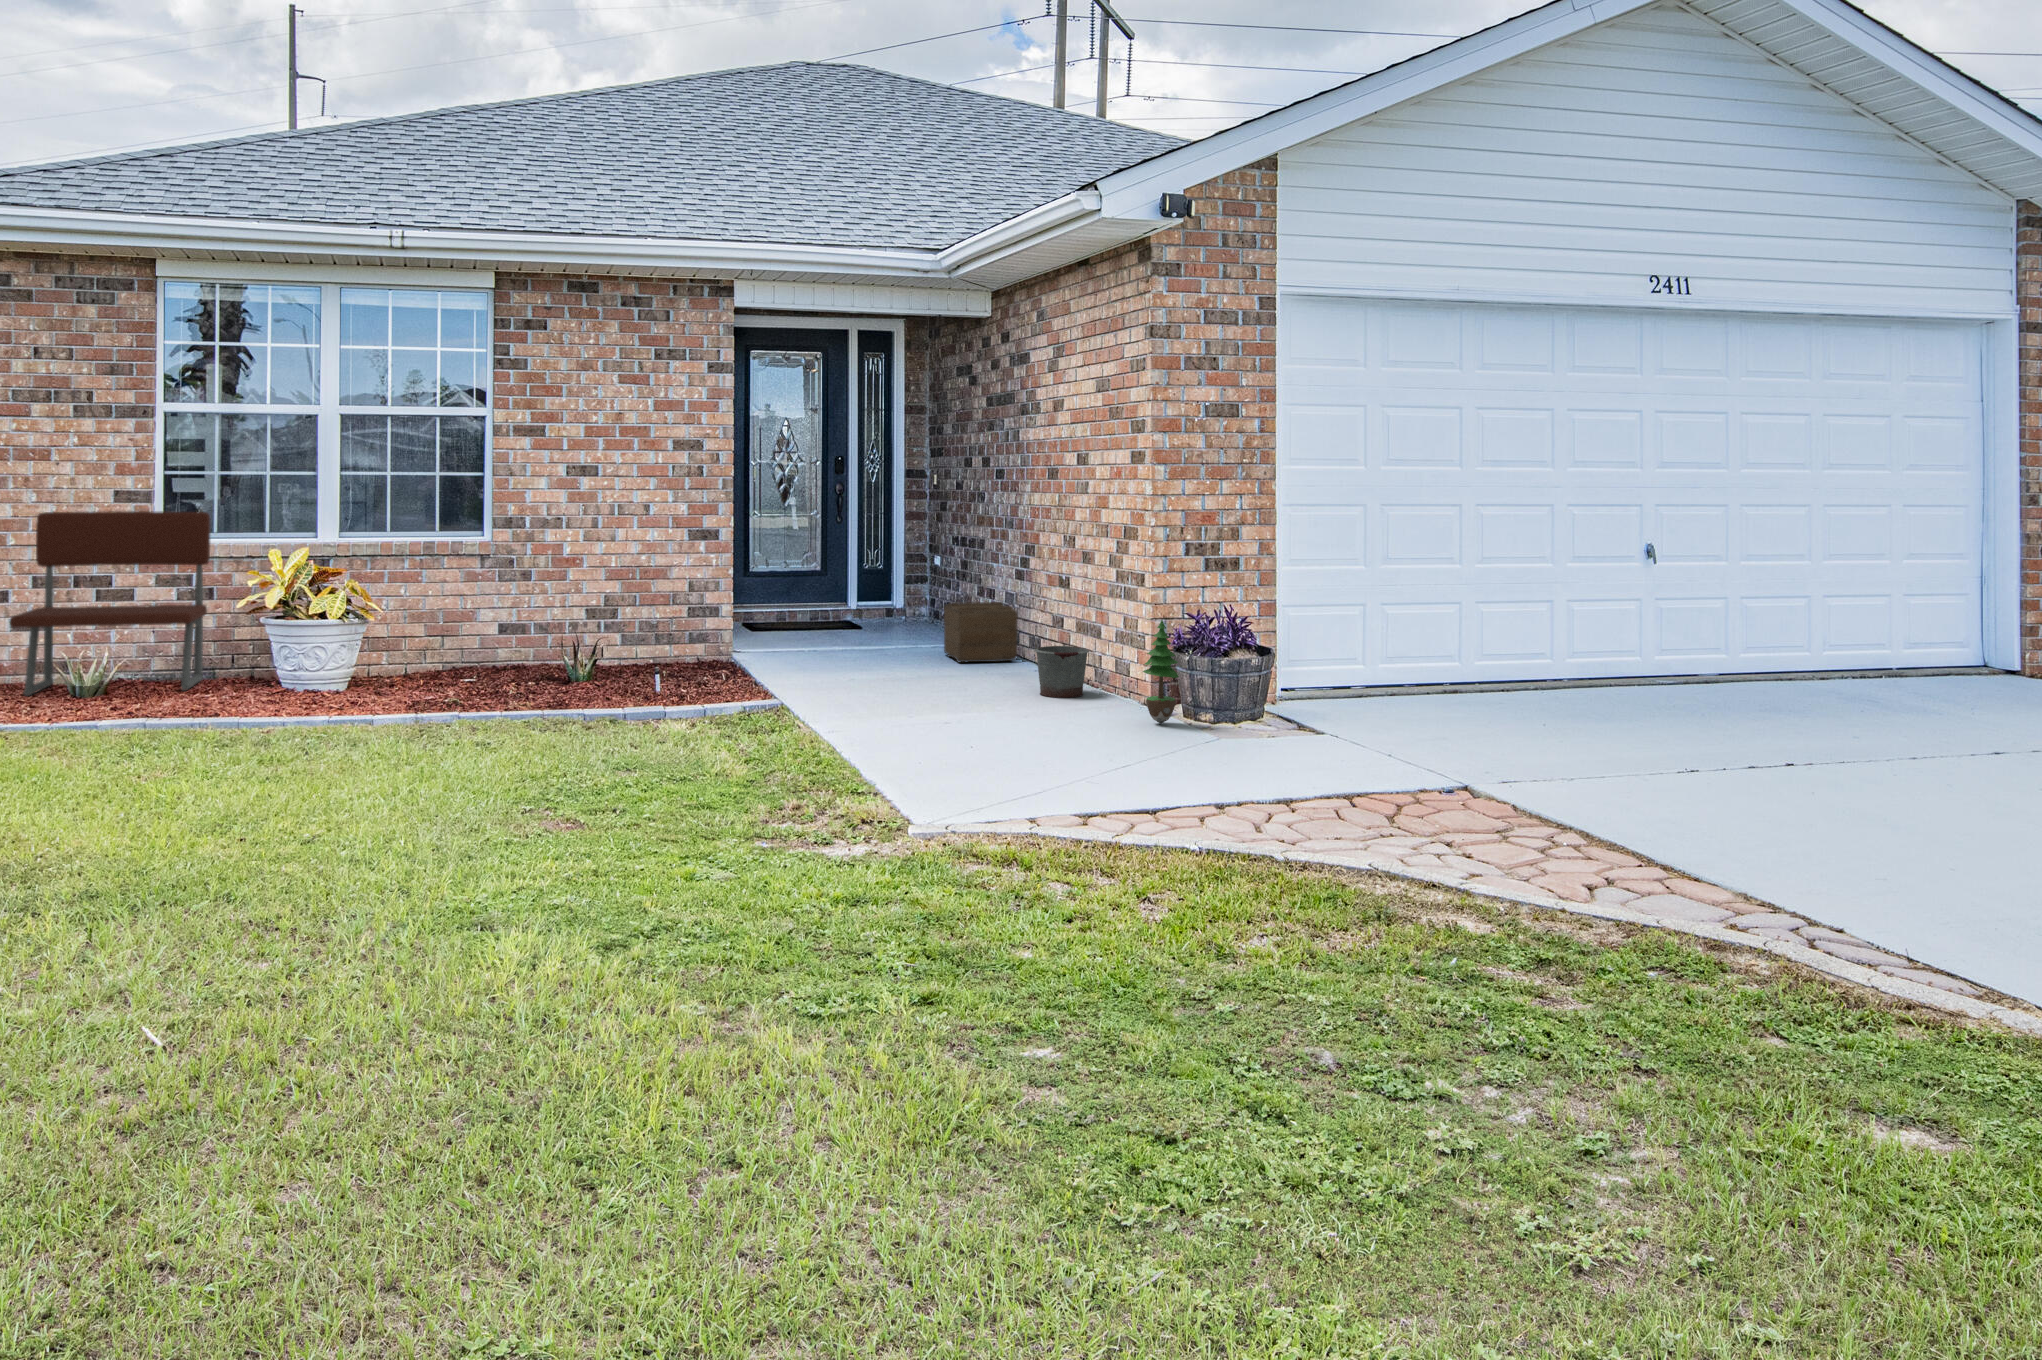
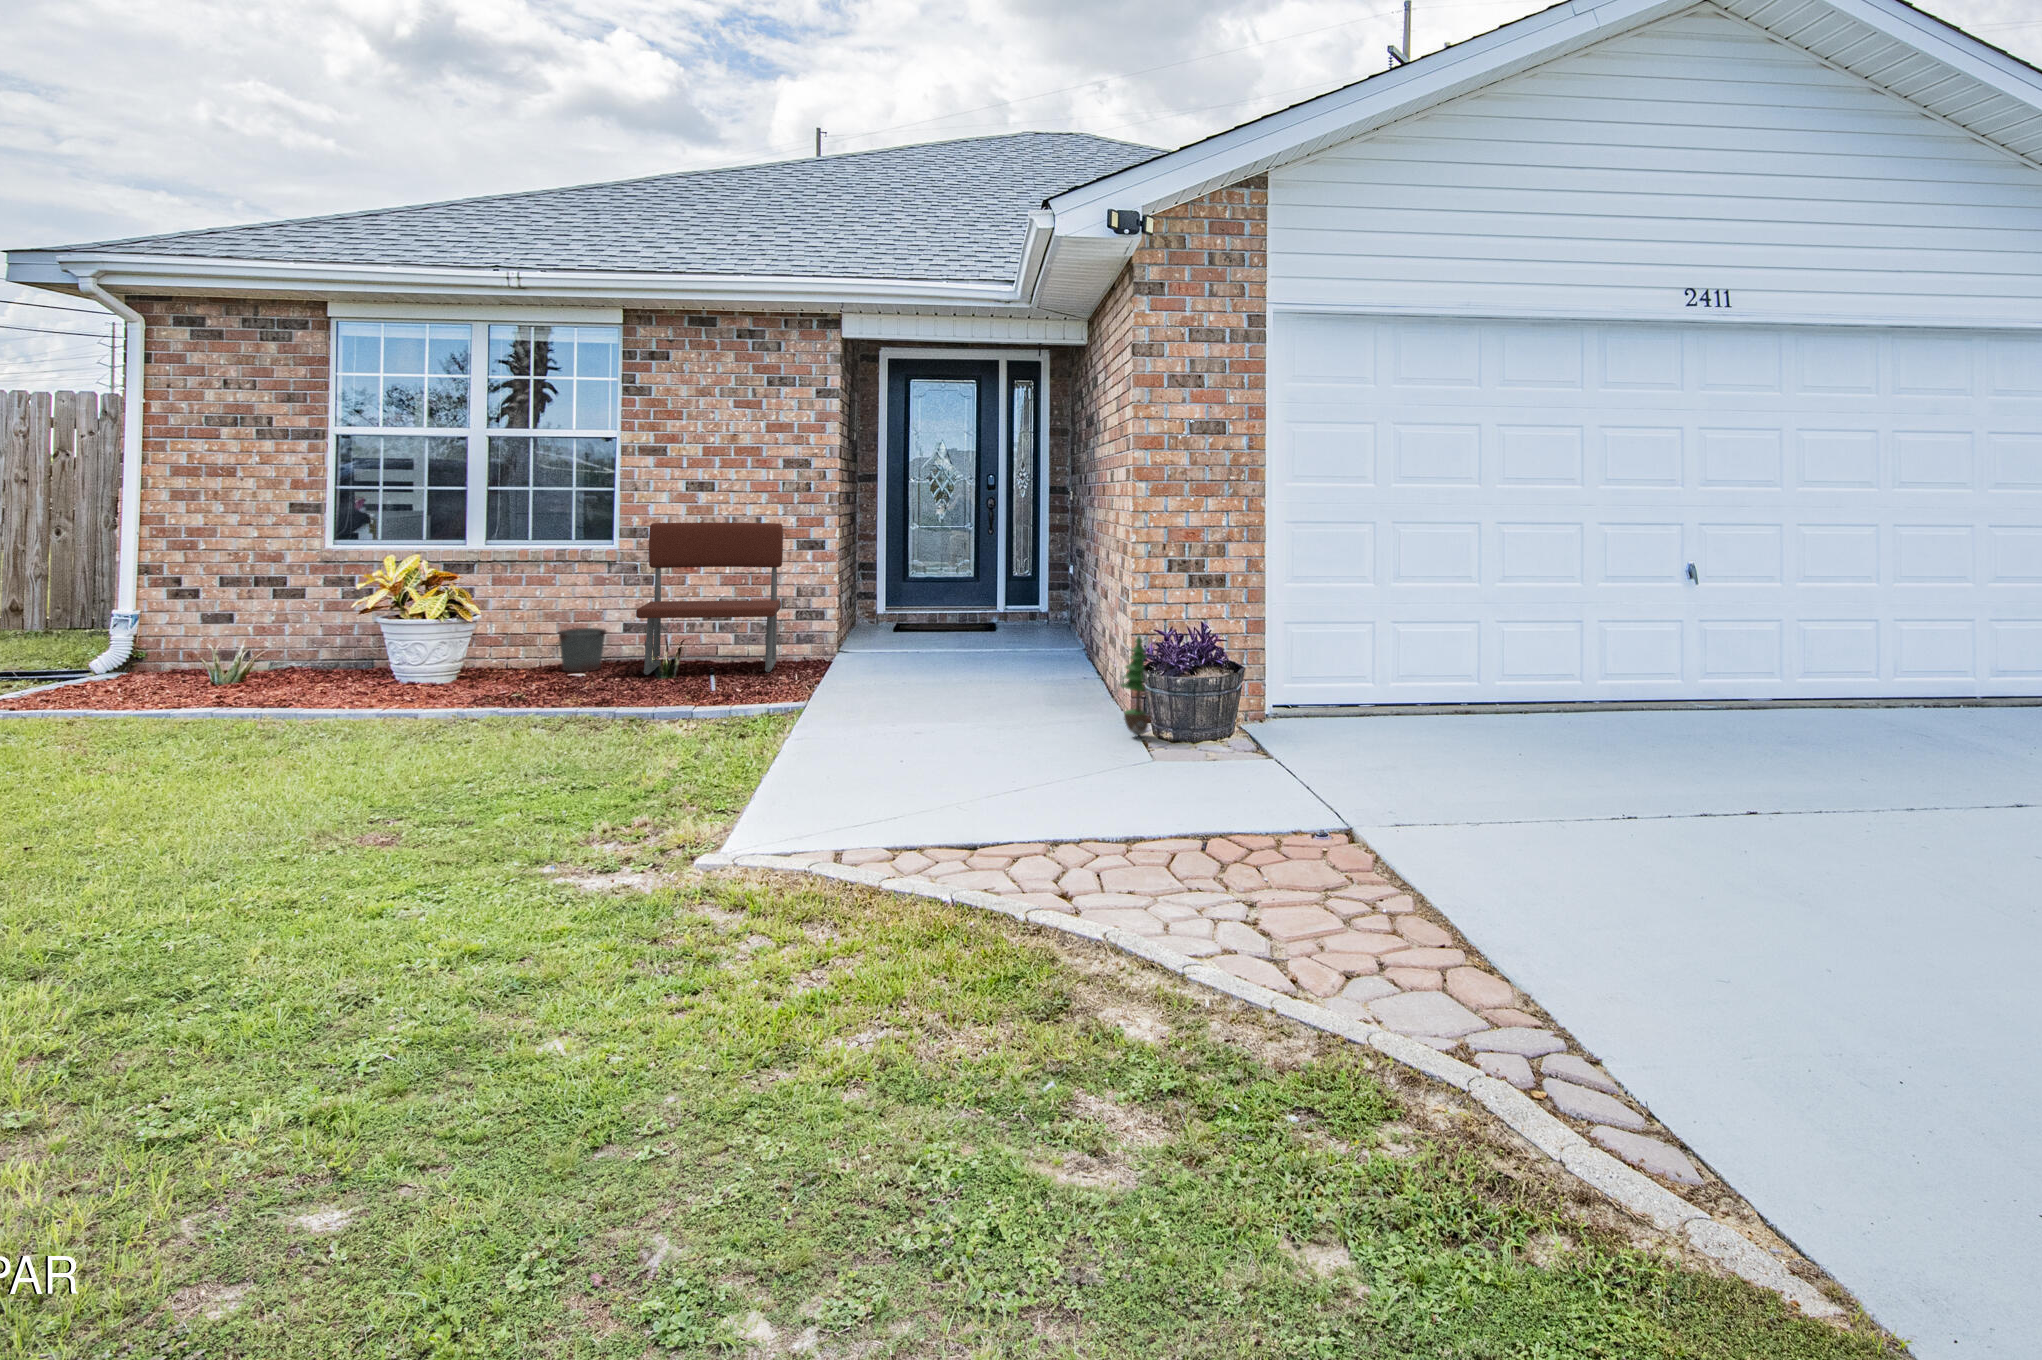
bench: present [10,511,210,696] -> present [636,523,783,675]
wooden crate: present [944,602,1018,663] -> none [1034,610,1092,667]
bucket: present [1035,646,1089,698] -> present [558,628,606,672]

